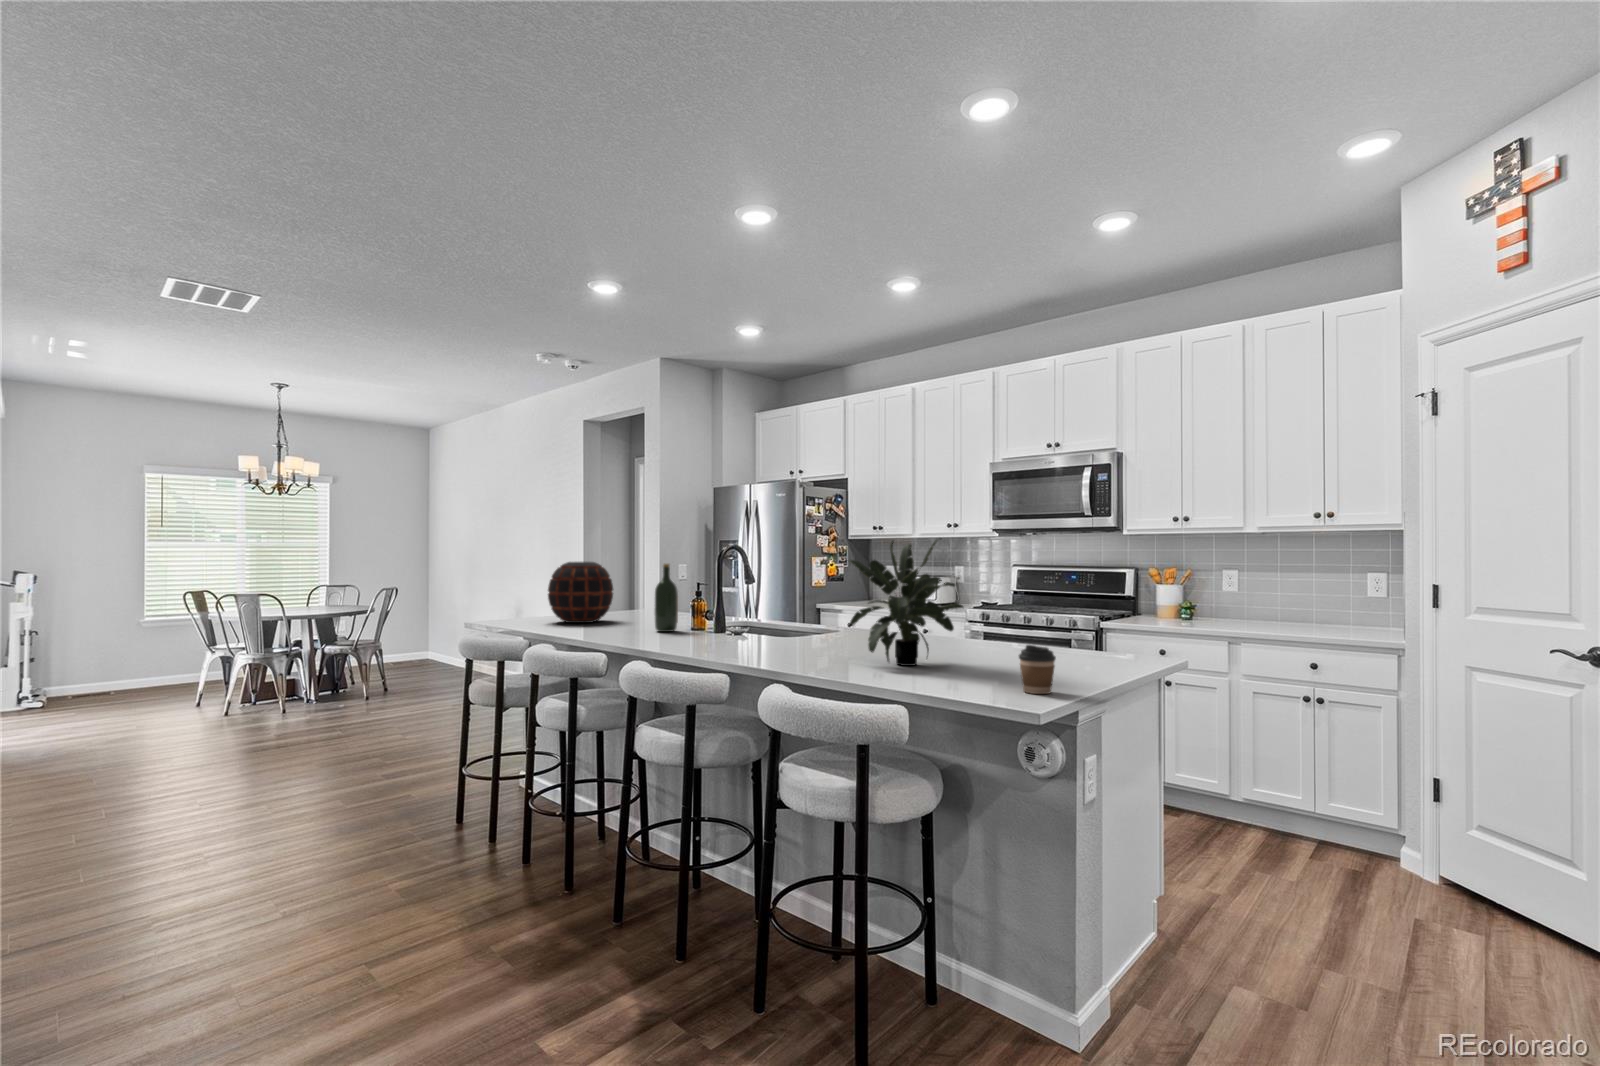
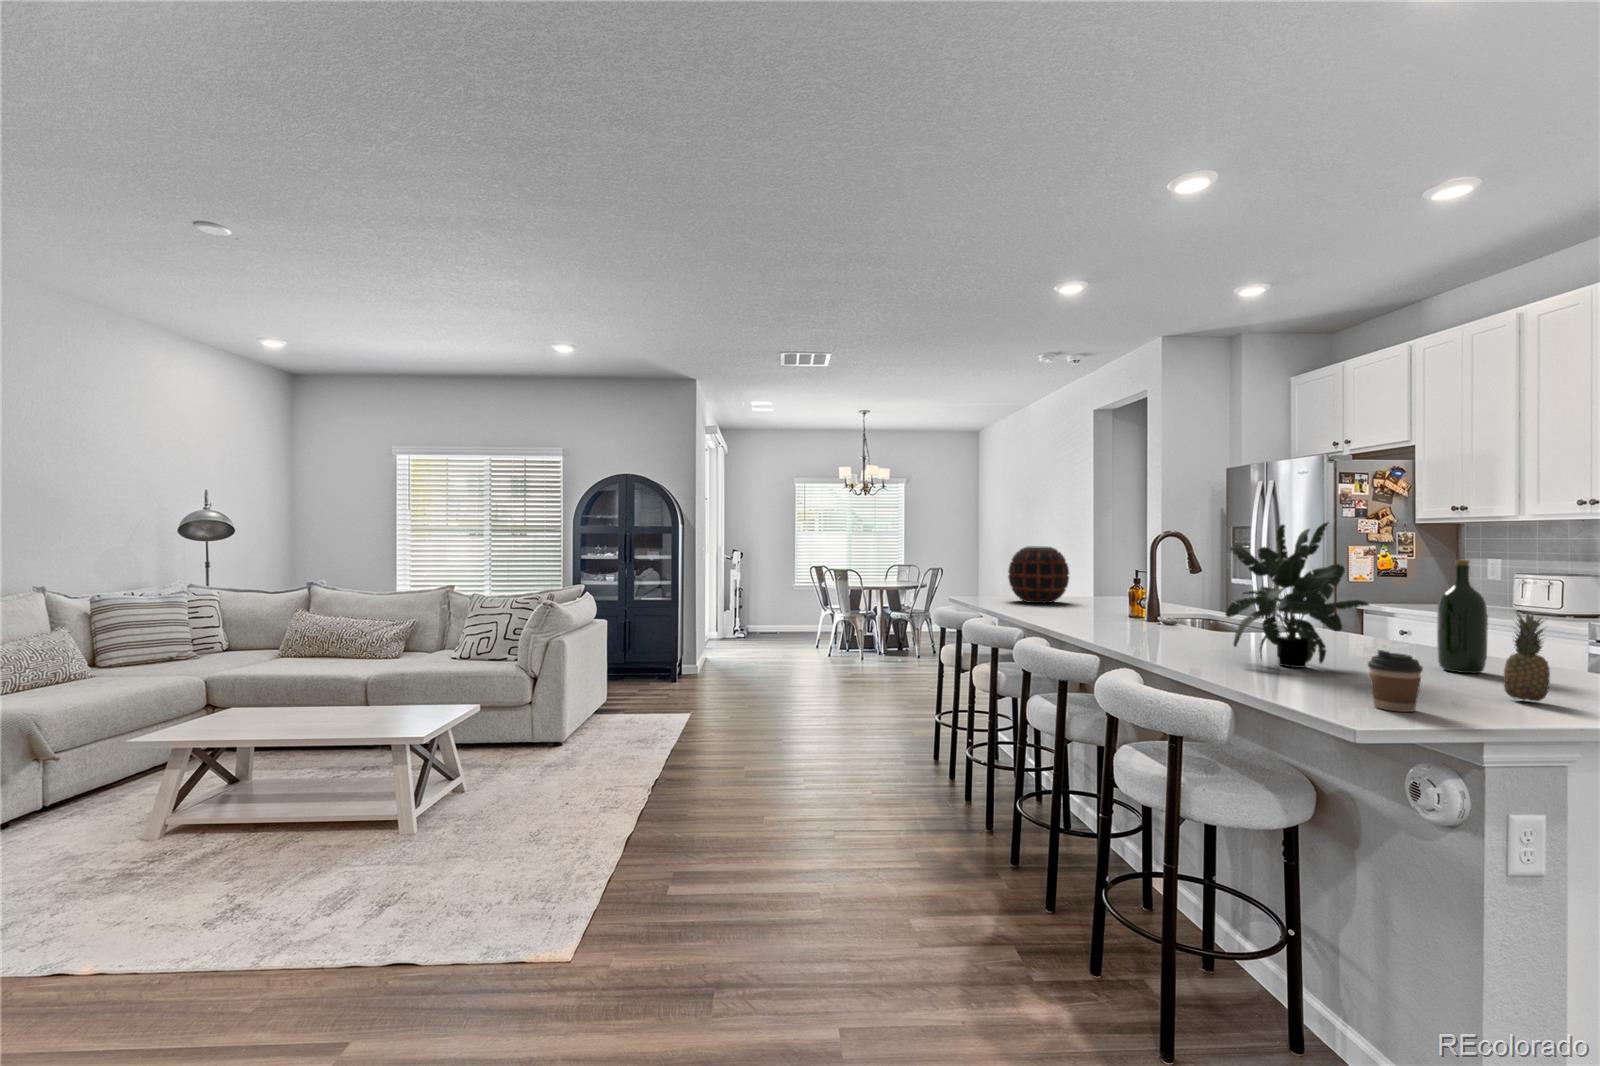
wine bottle: present [654,564,678,632] -> present [1437,560,1488,673]
fruit: none [1059,604,1087,674] -> present [1503,612,1550,701]

